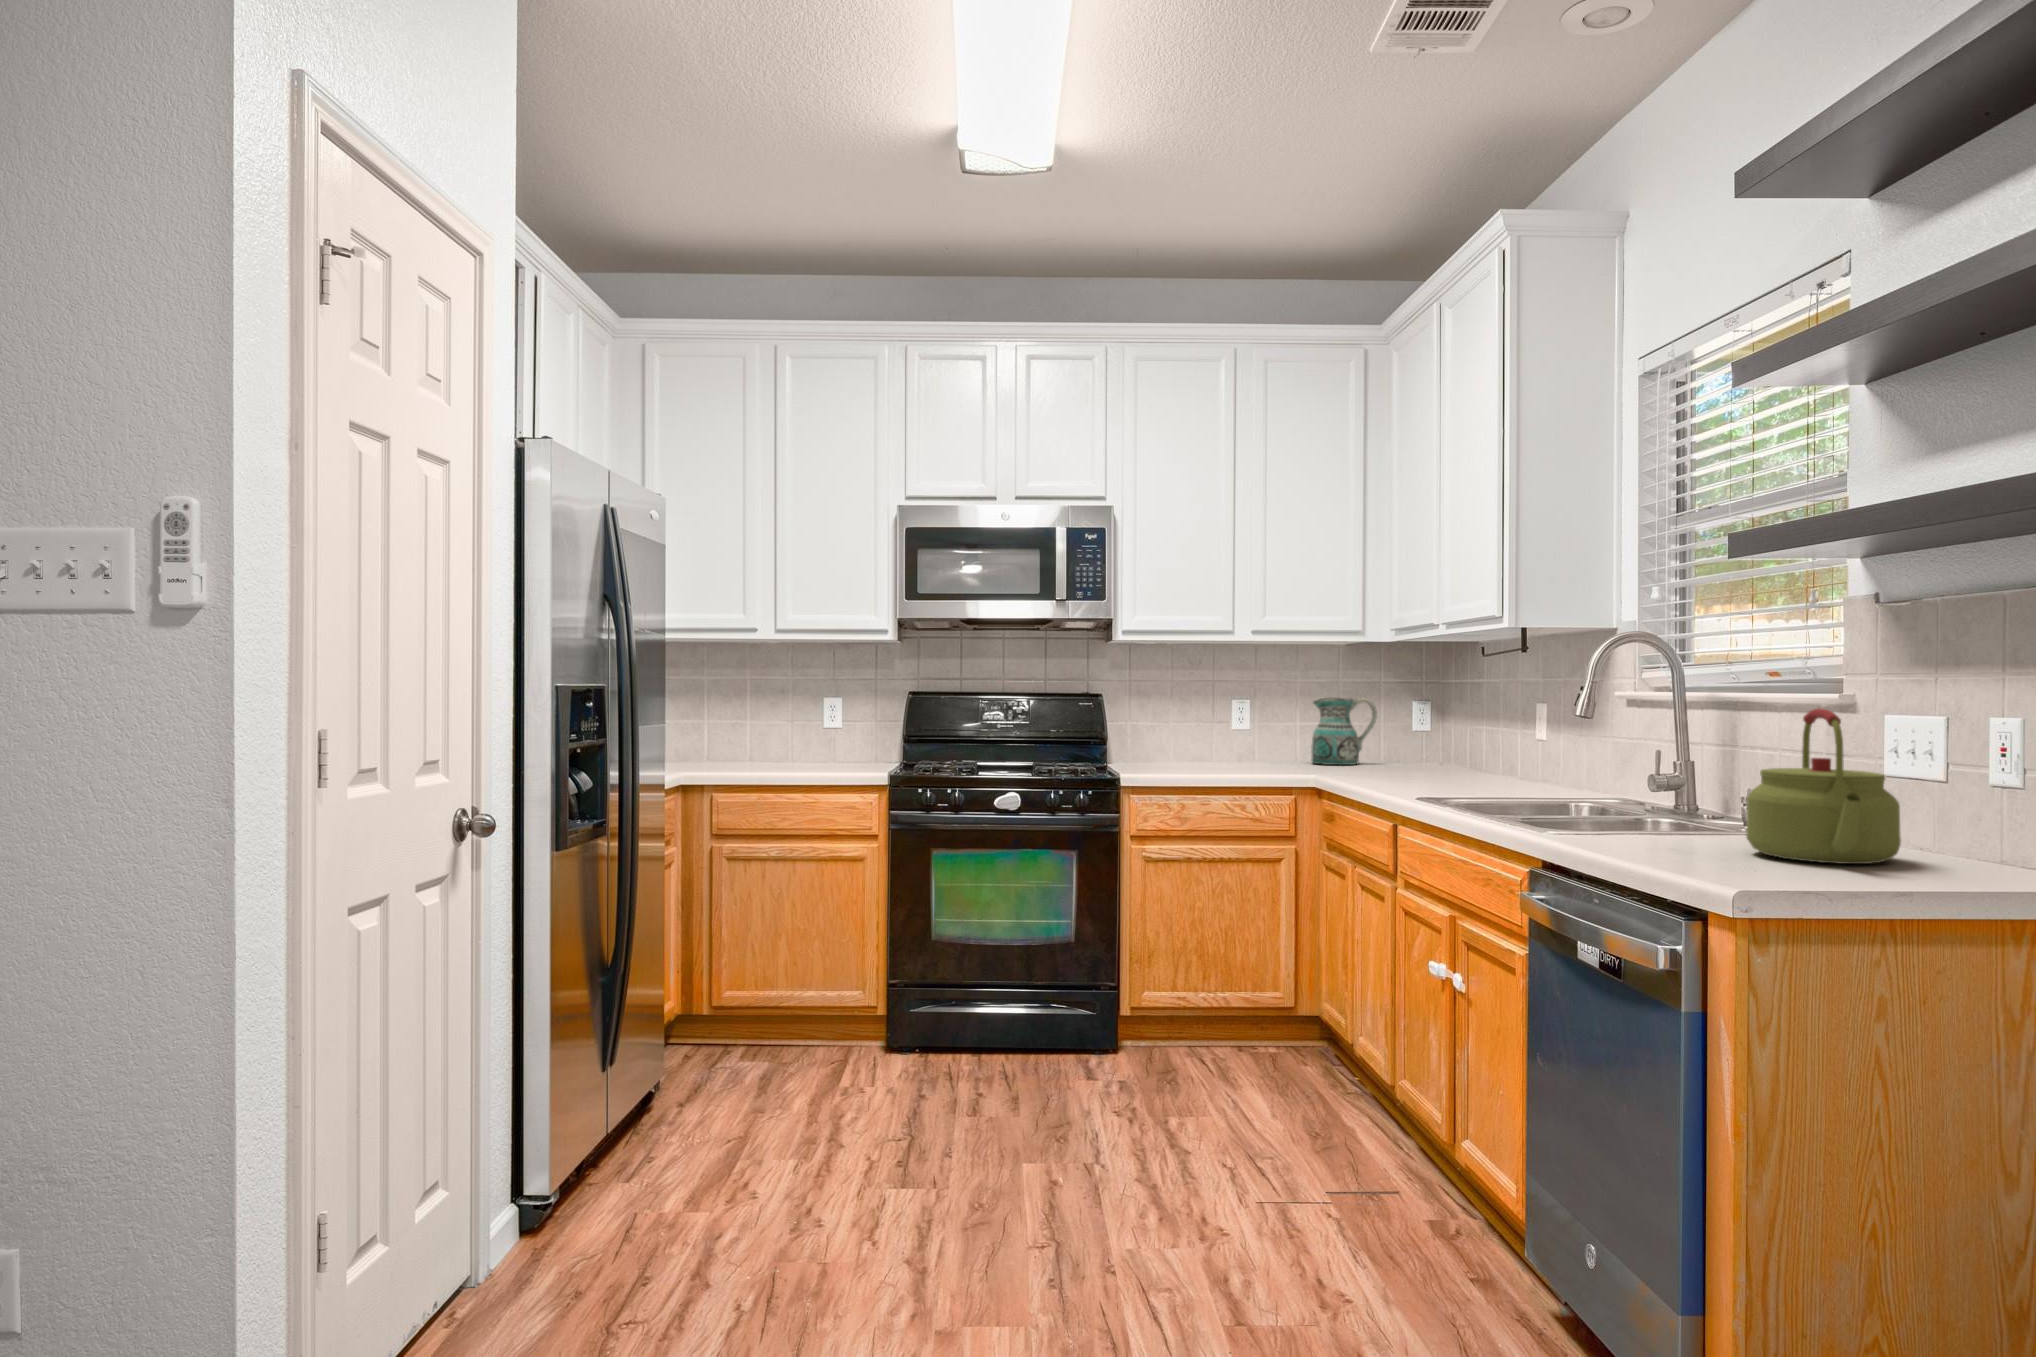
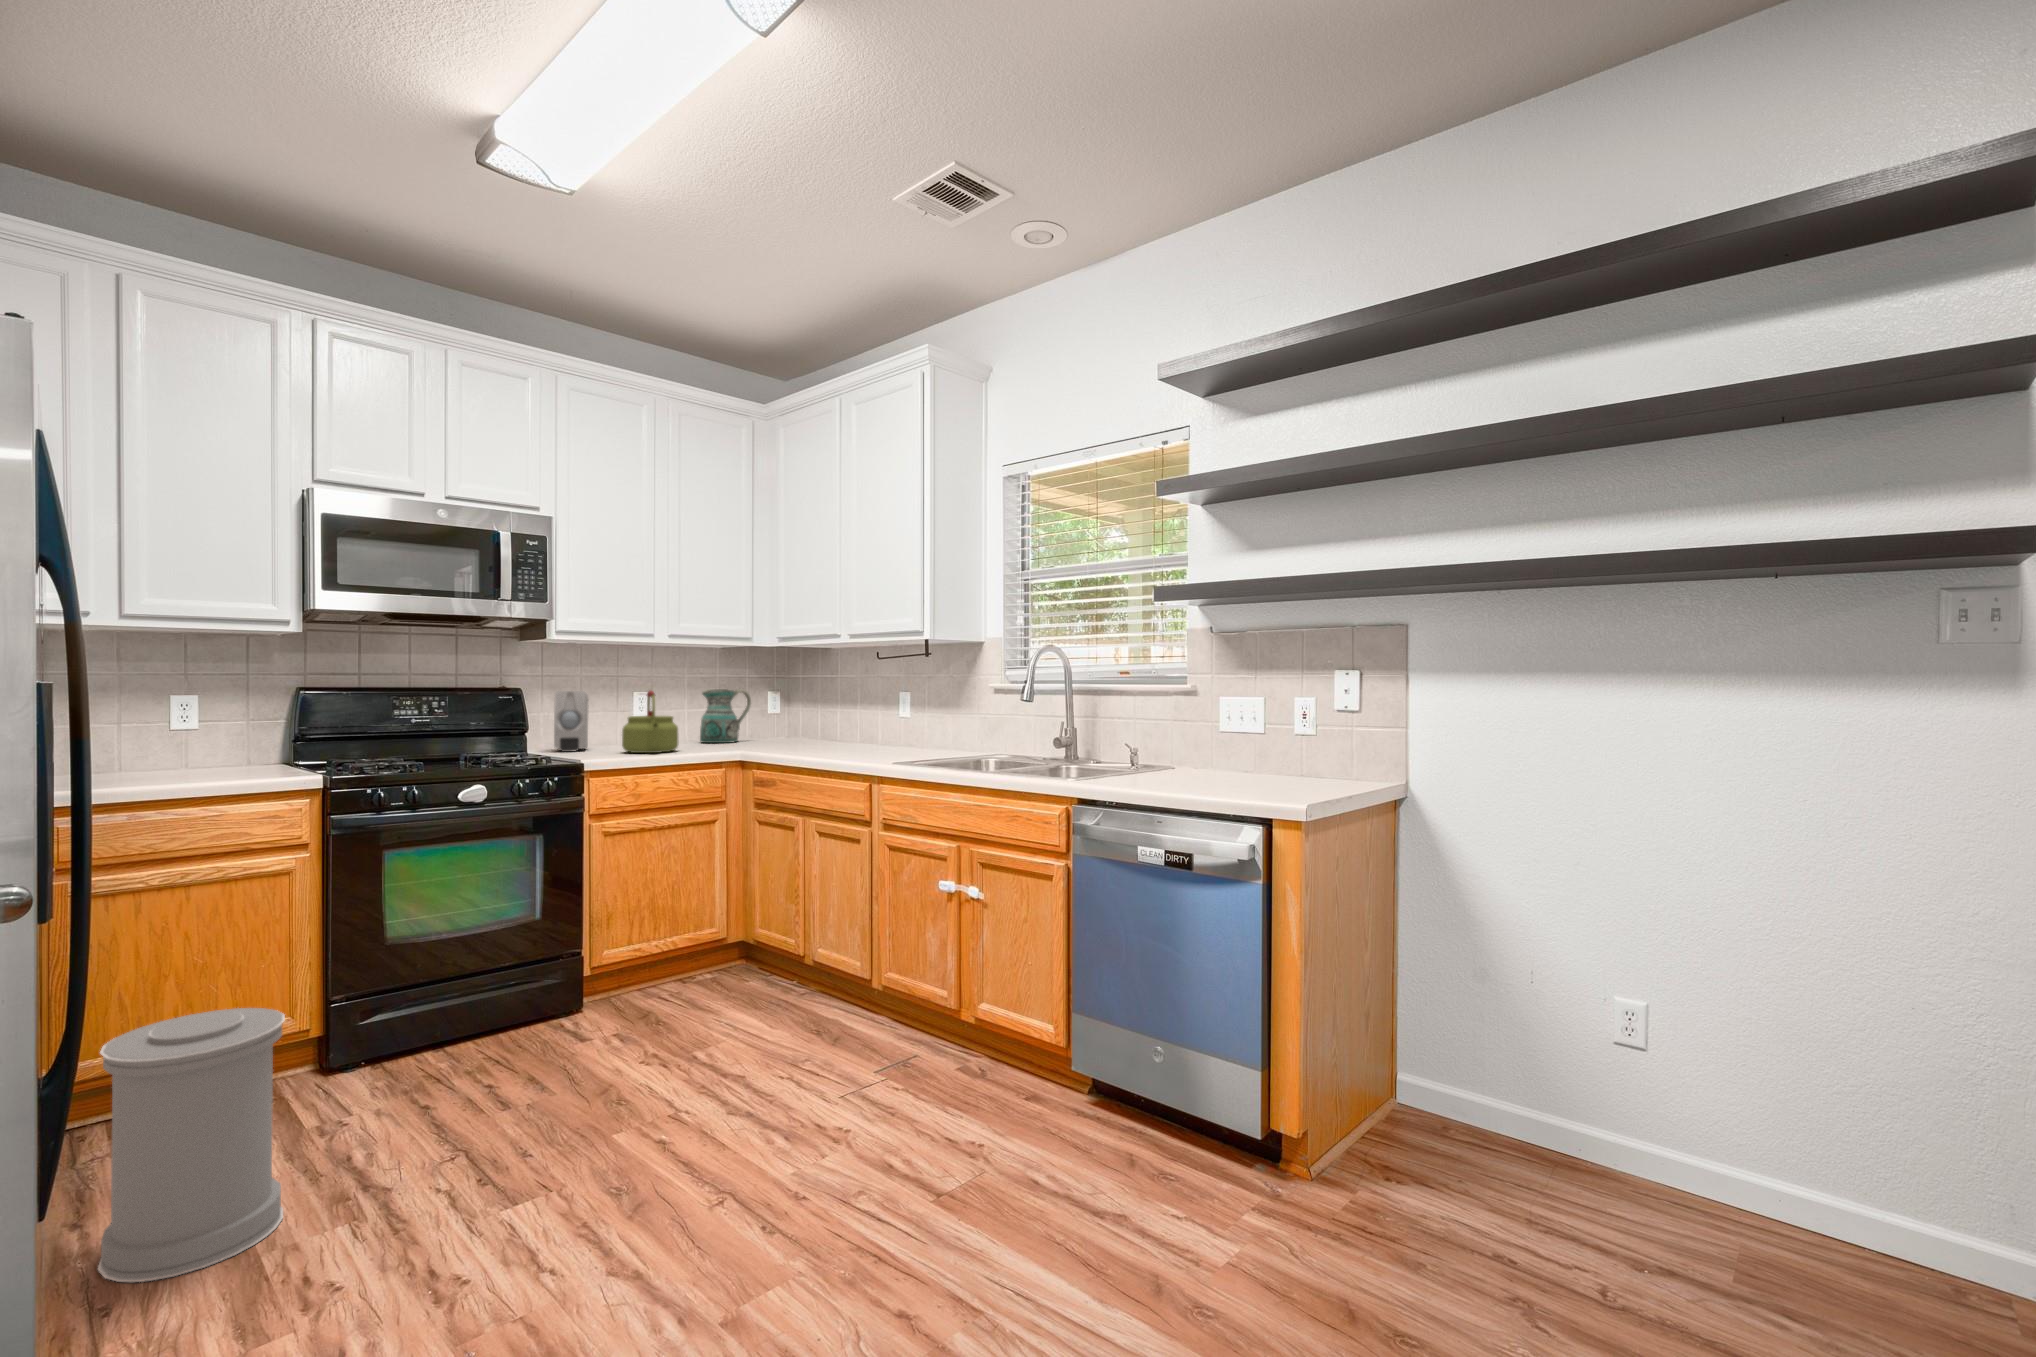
soap dispenser: none [1137,698,1182,765] -> present [554,691,589,752]
kettle: present [1746,708,1901,864] -> present [622,691,678,753]
trash can: none [647,962,765,1167] -> present [98,1008,285,1282]

